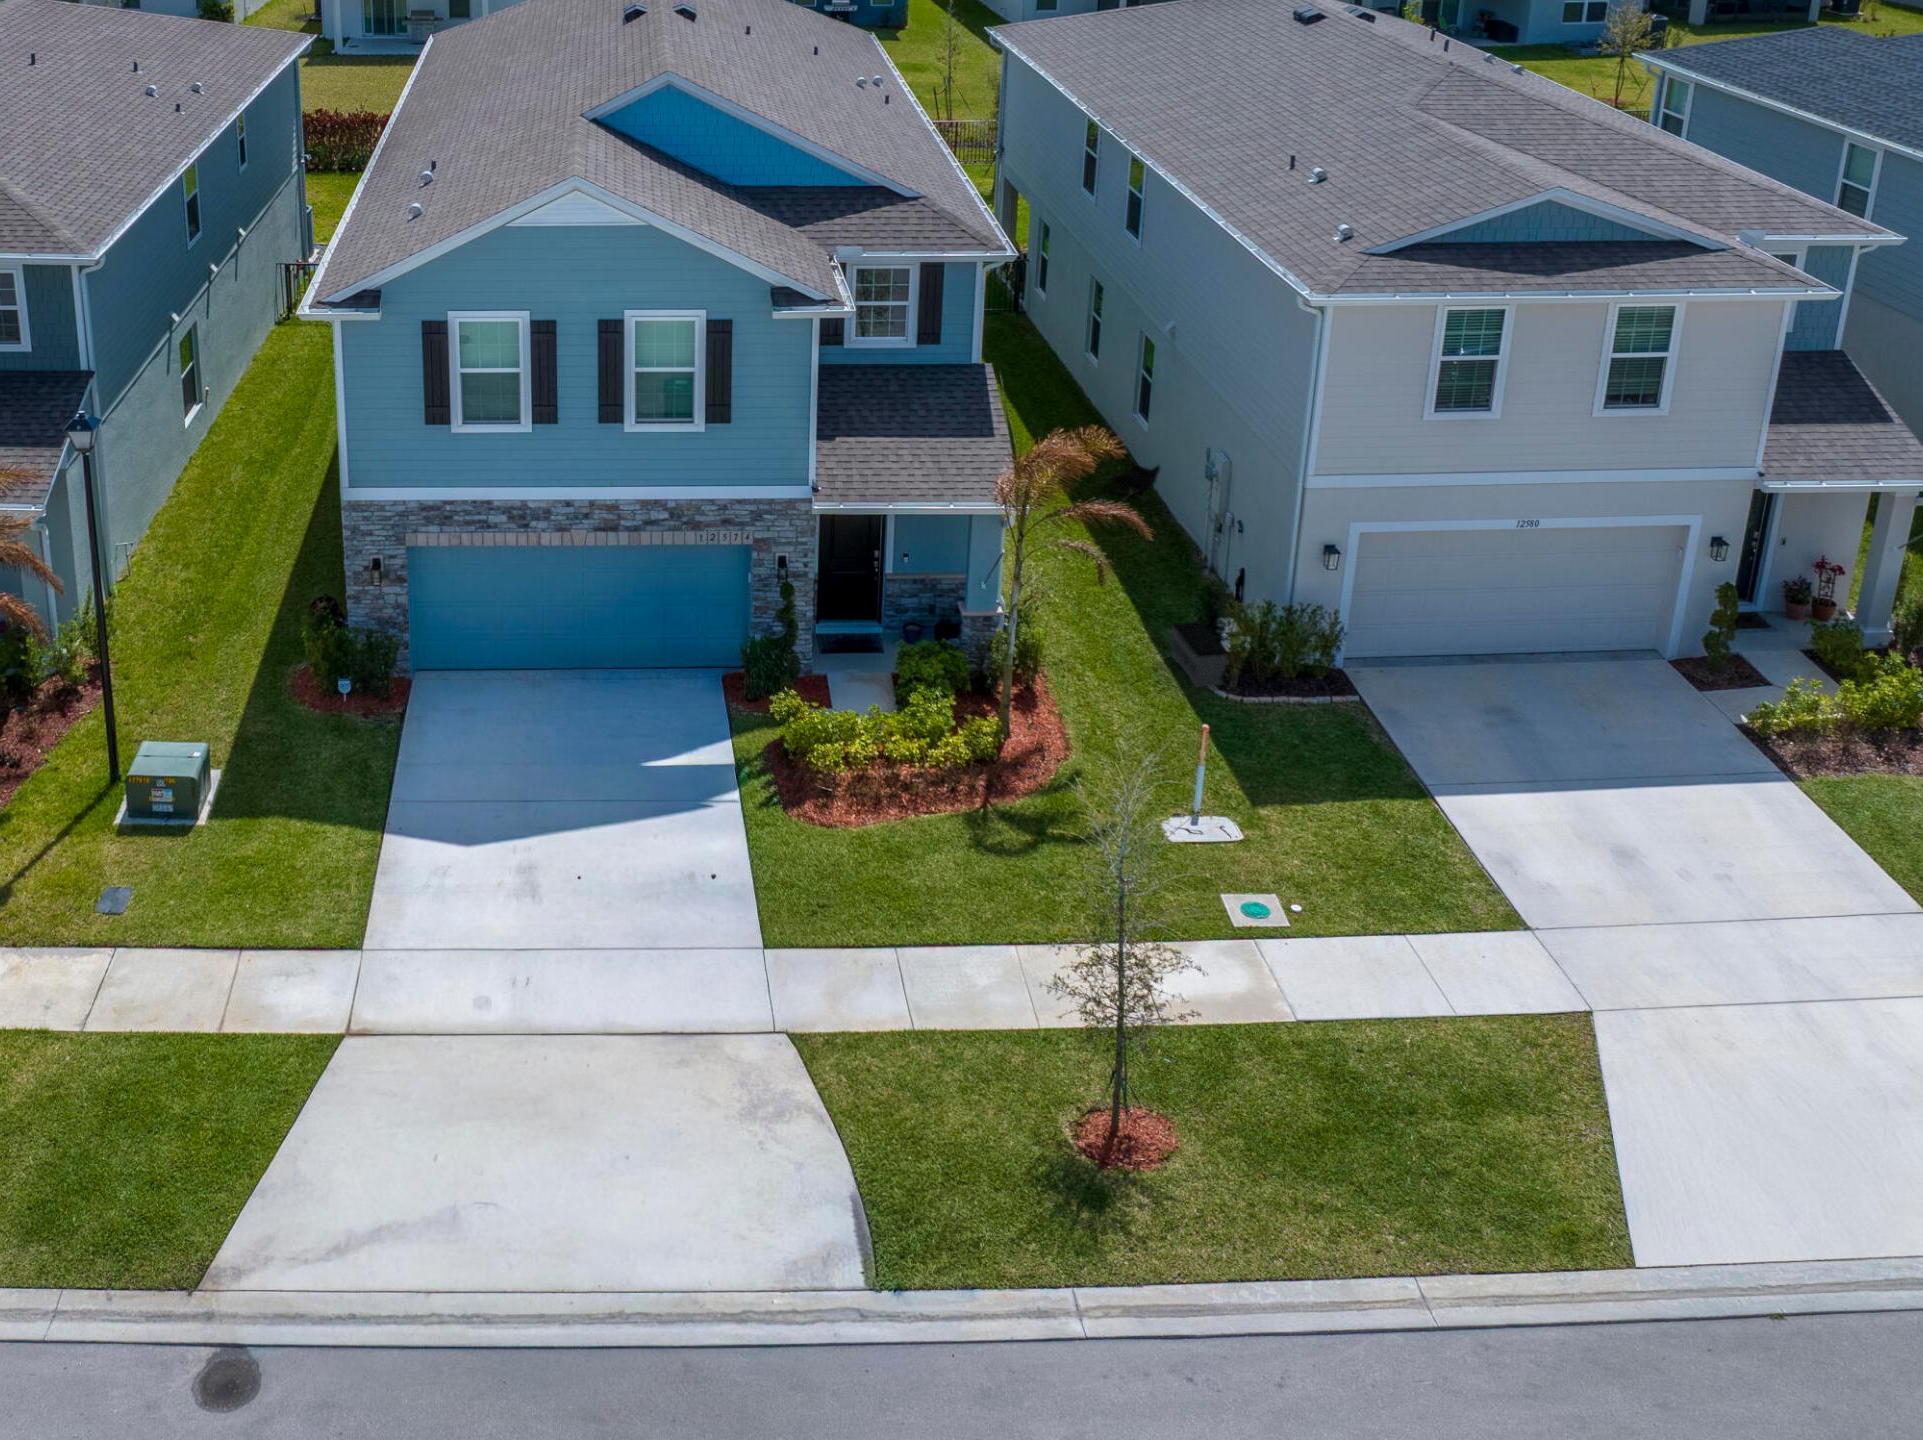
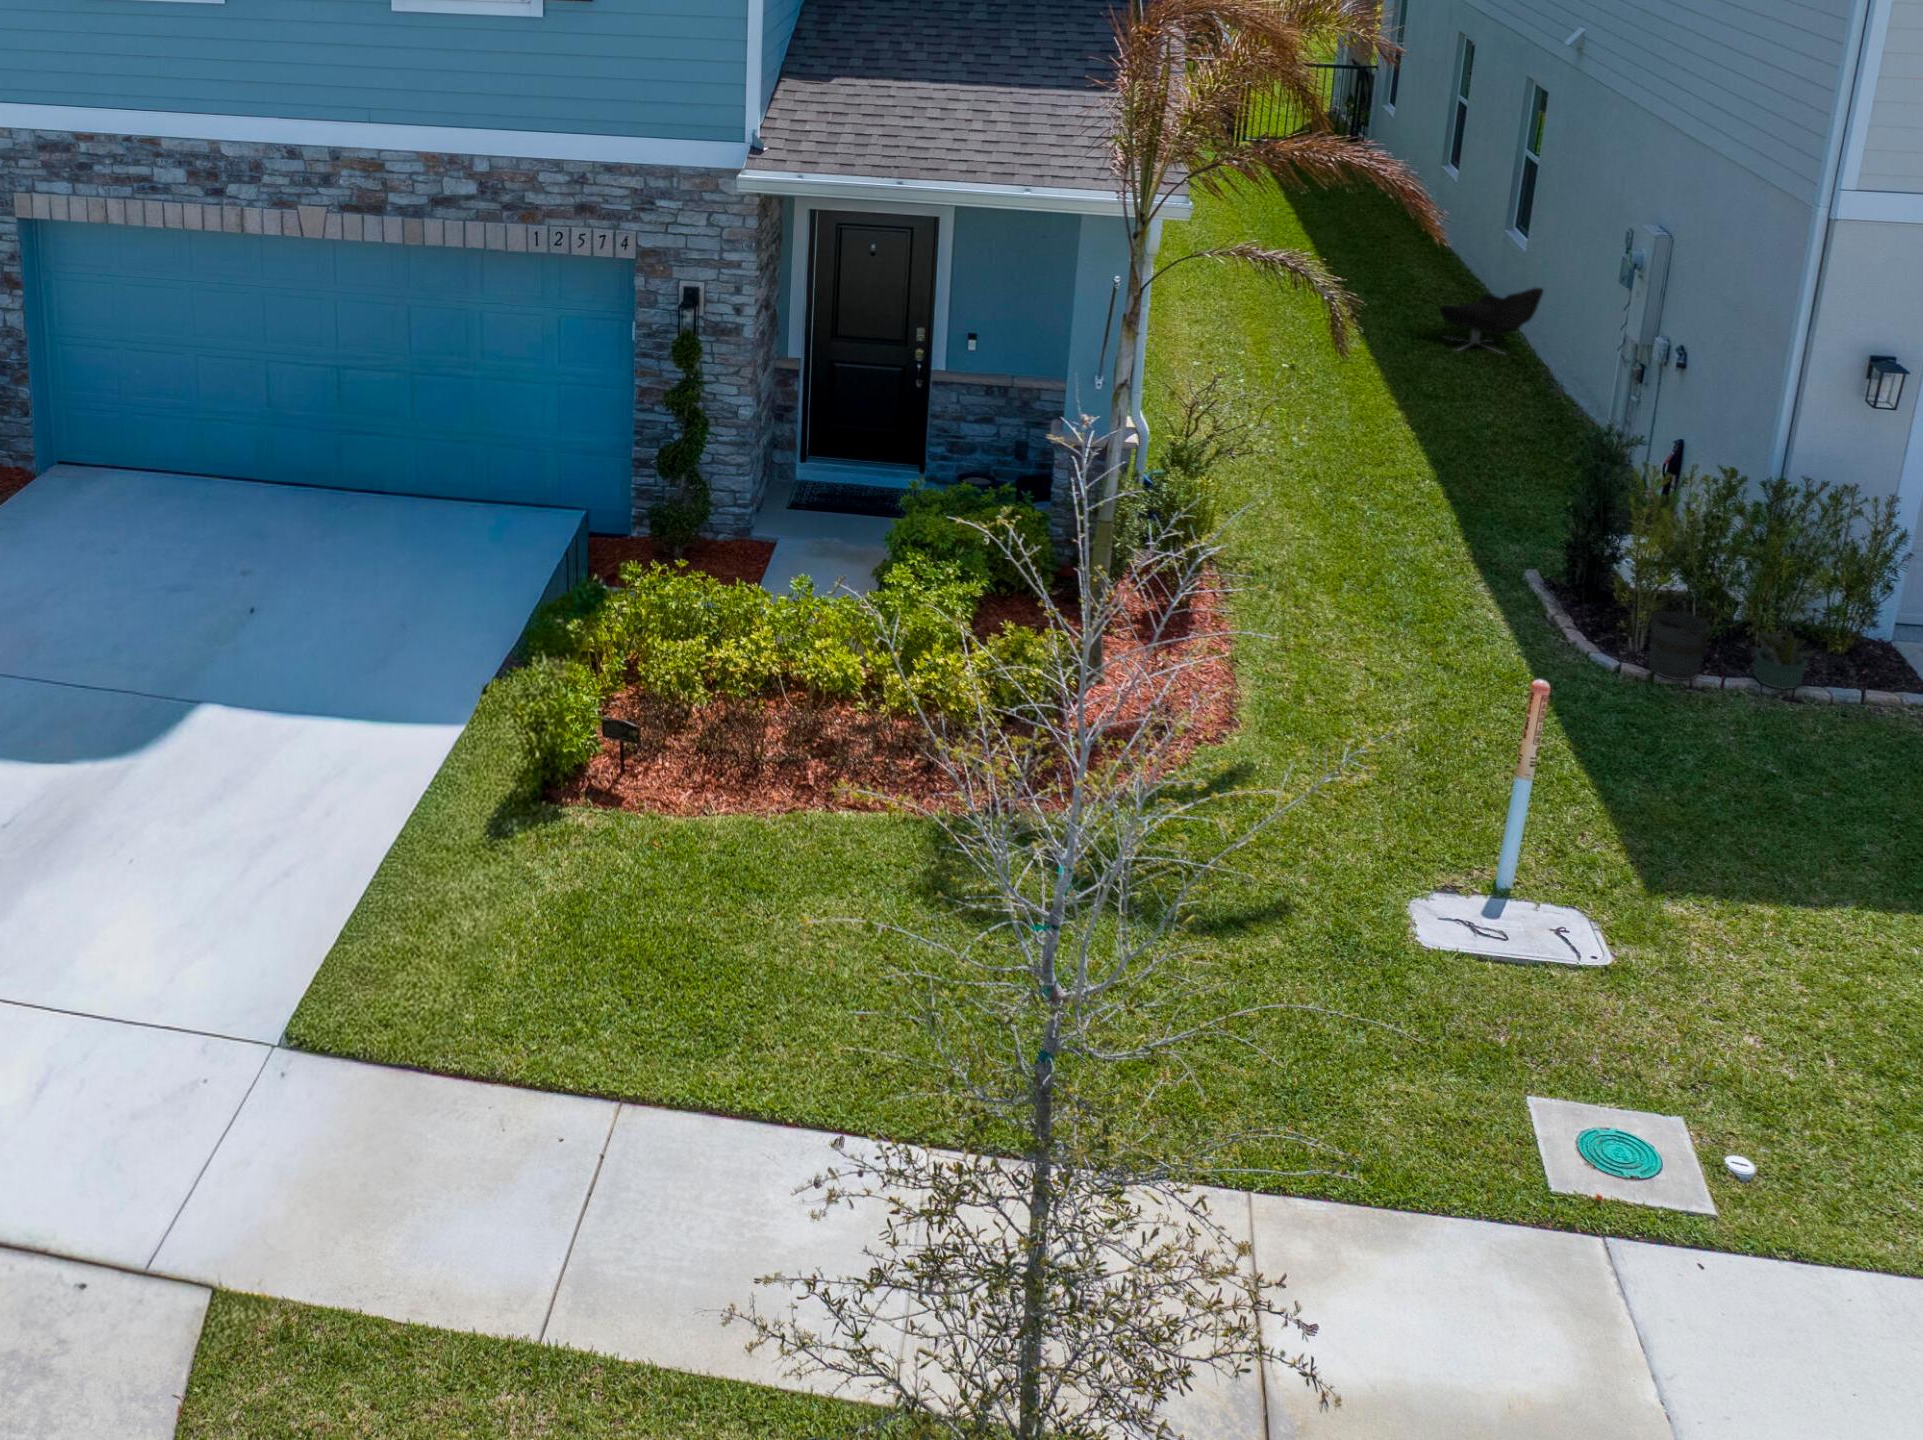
bench: present [1171,622,1227,687] -> none [1498,511,1623,643]
bucket: none [1239,670,1267,702] -> present [1648,611,1712,680]
decorative plant: none [1284,675,1309,701] -> present [1752,633,1813,689]

